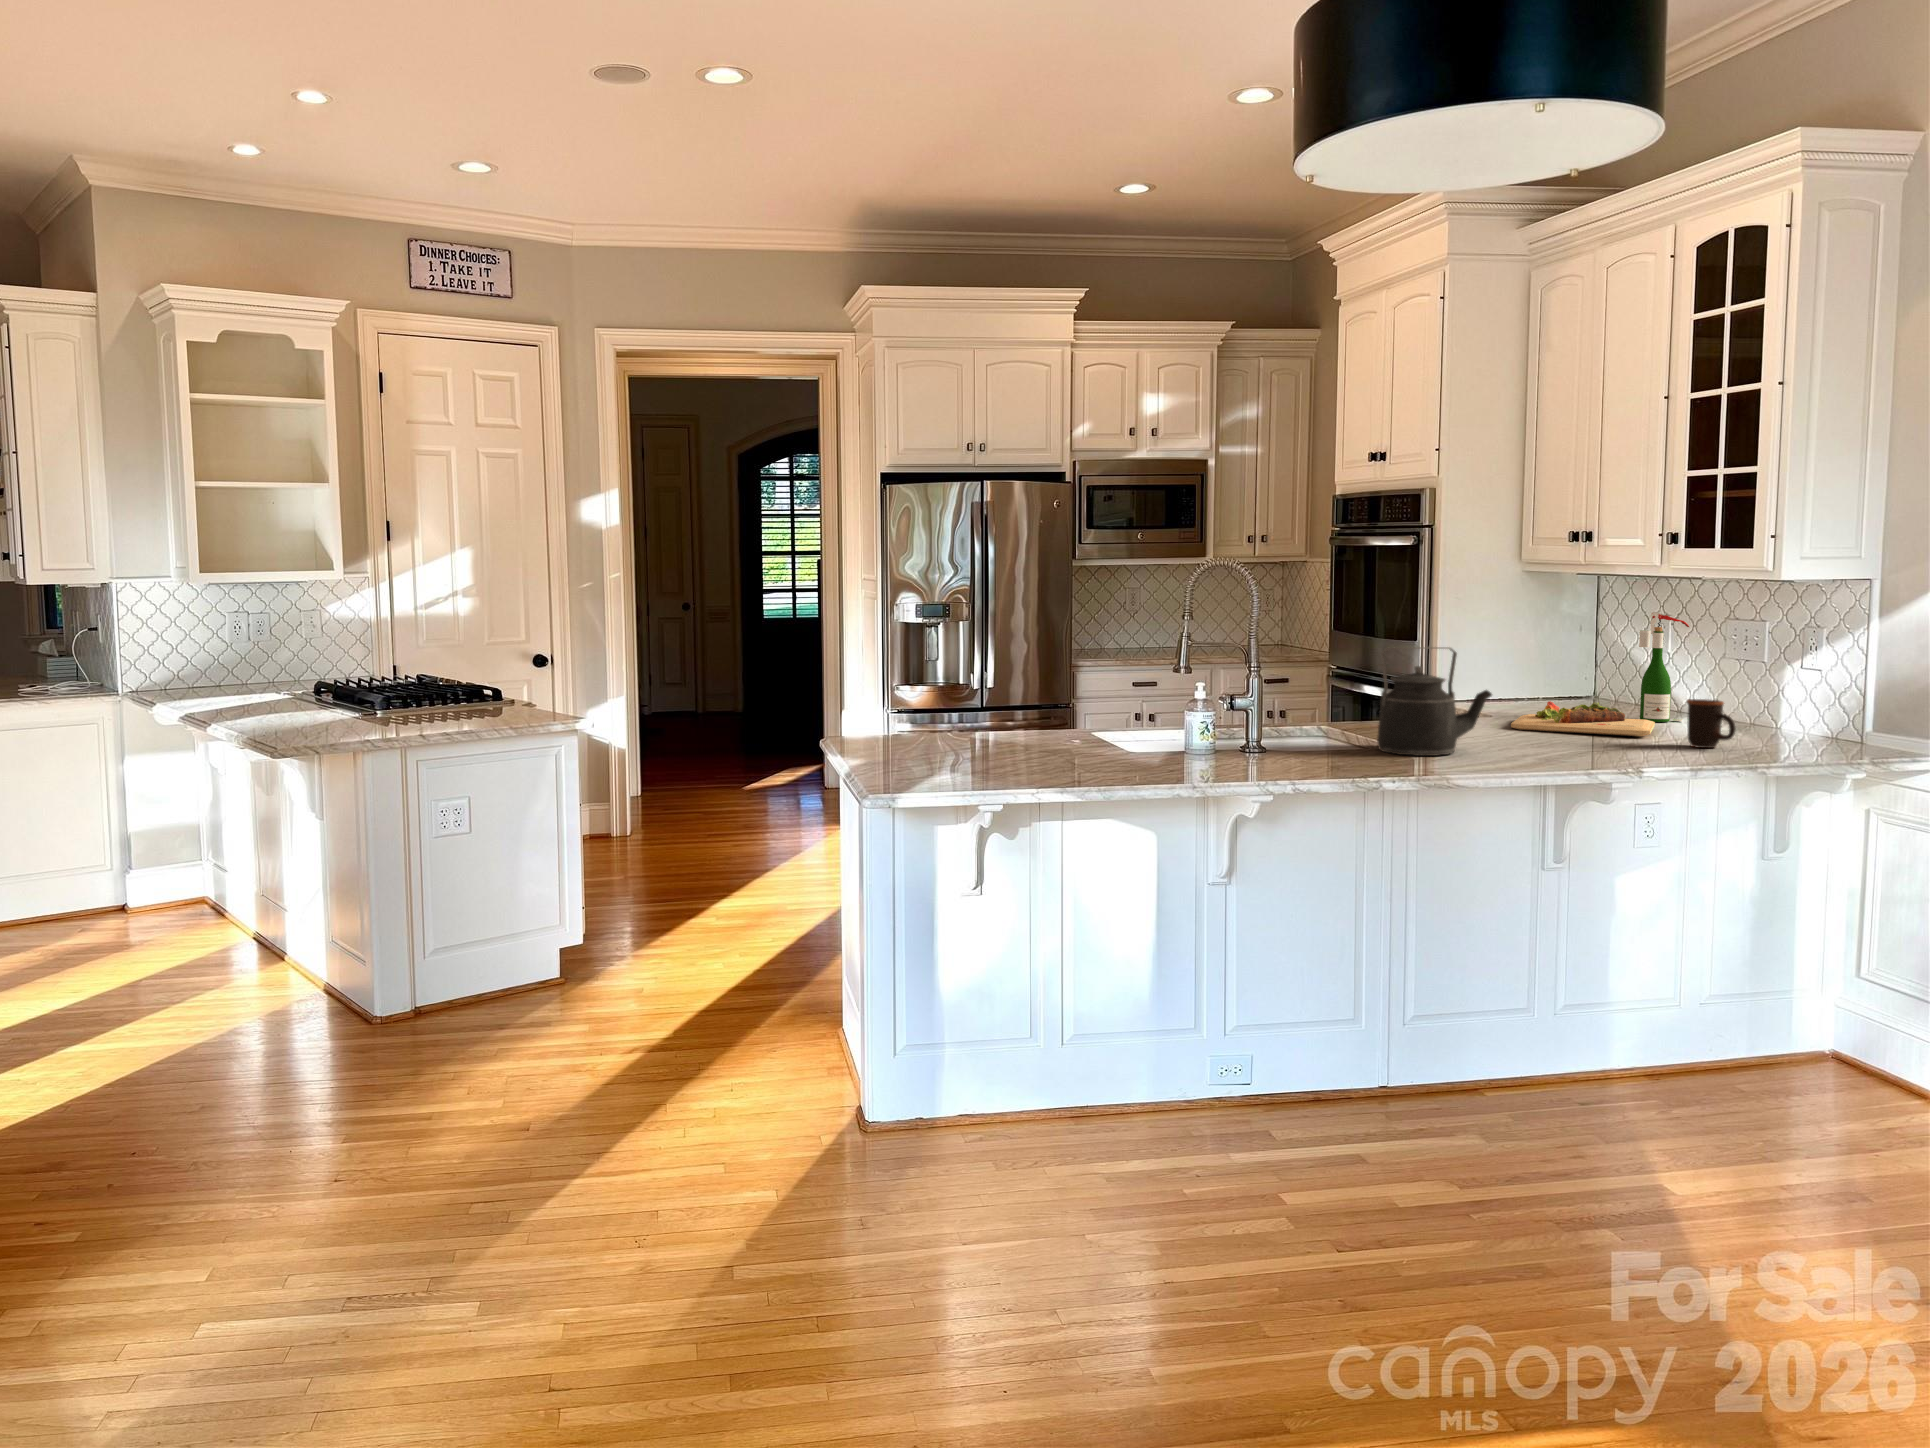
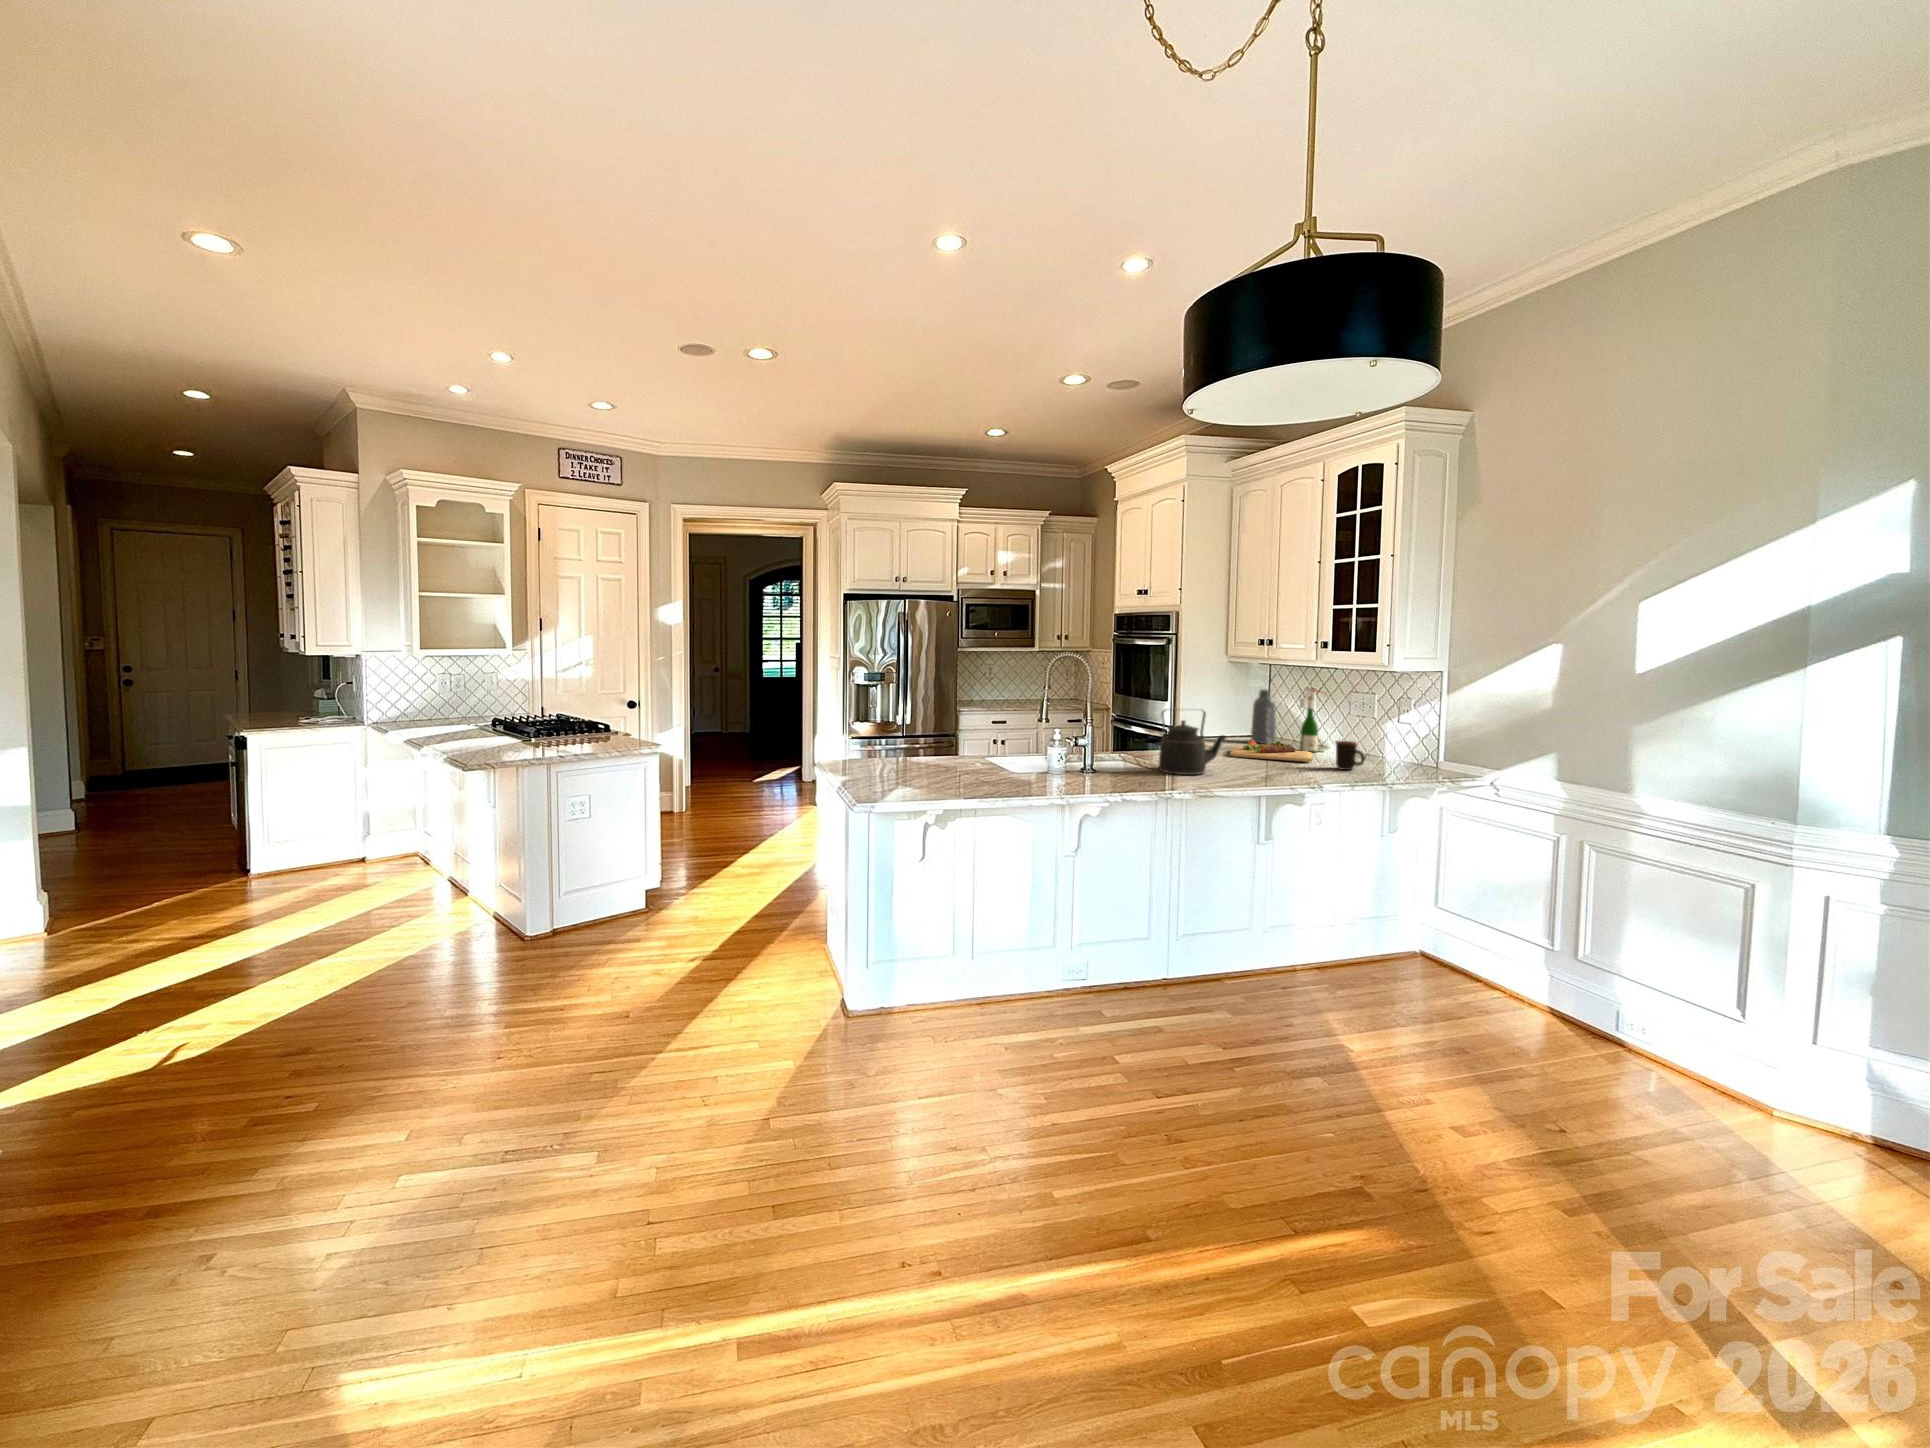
vase: none [1559,618,1602,710] -> present [1251,690,1276,744]

